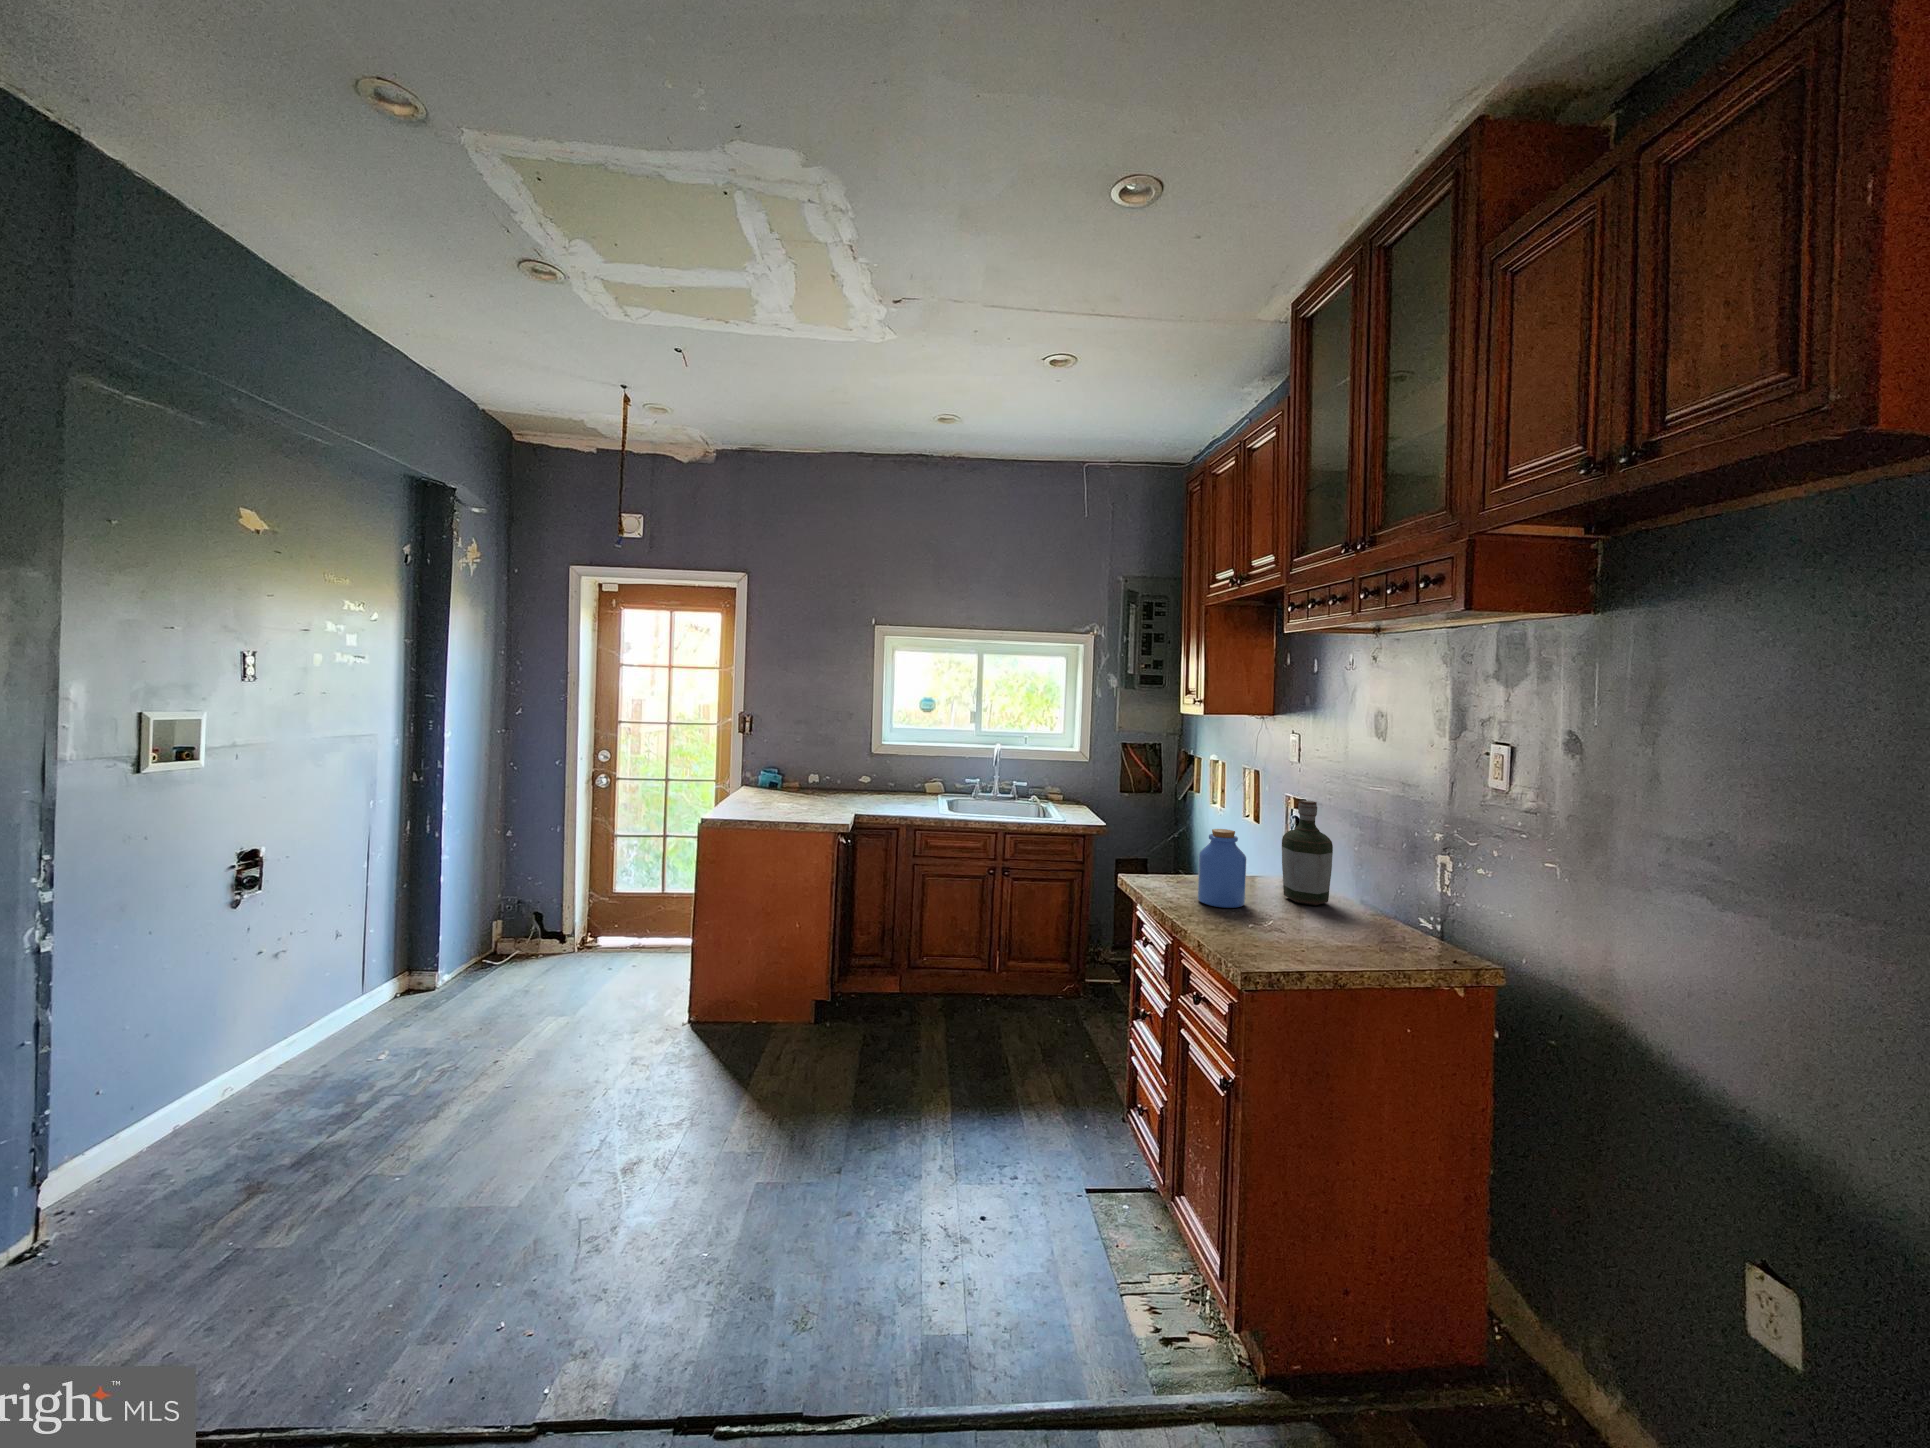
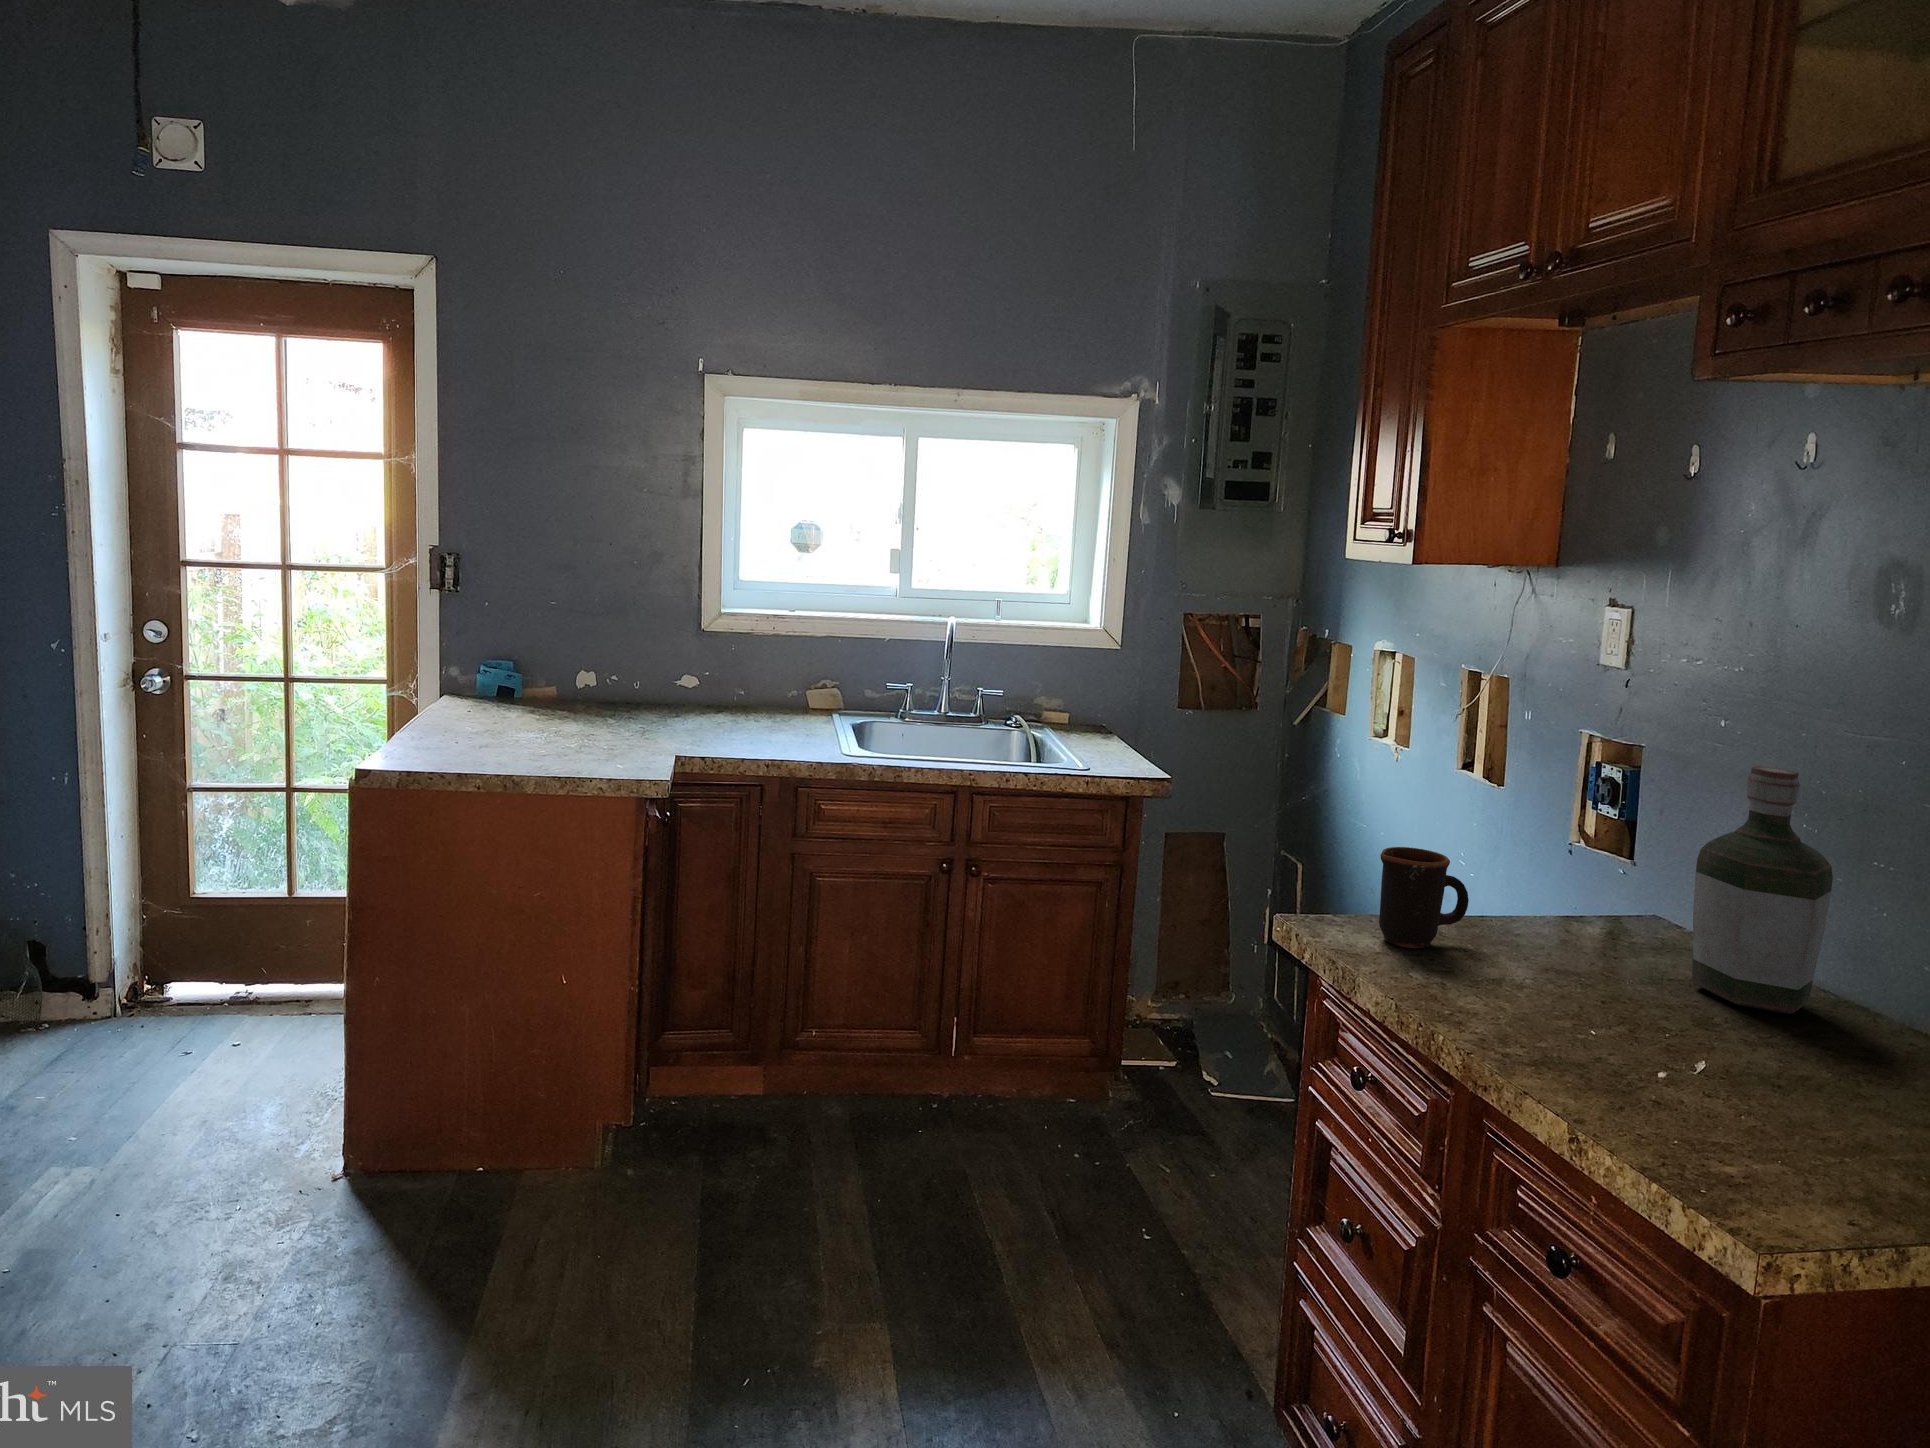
jar: present [1198,829,1246,908] -> none [1513,837,1645,1028]
mug: none [1155,840,1197,884] -> present [1379,847,1469,948]

